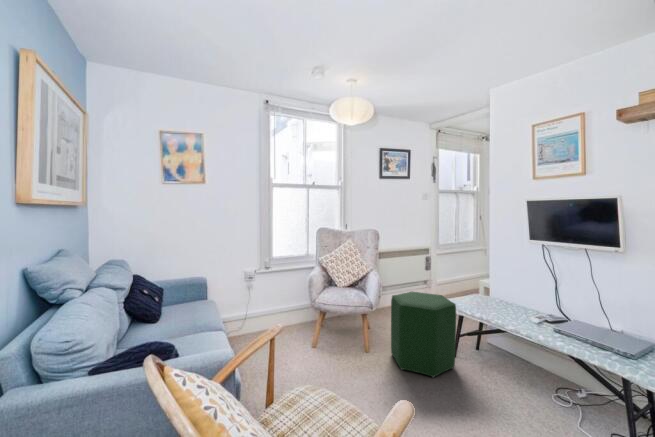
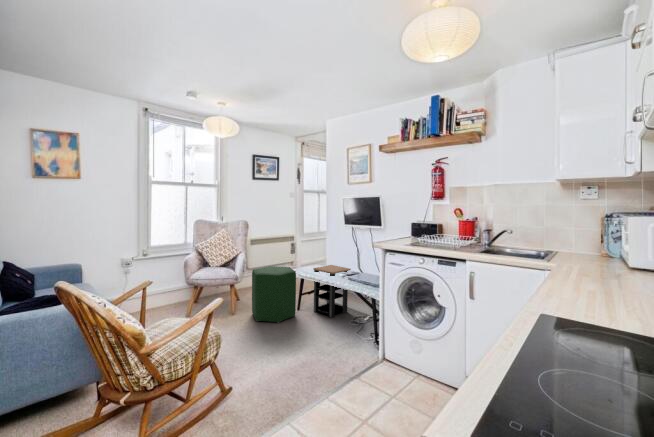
side table: none [479,295,543,380] -> present [314,265,351,318]

